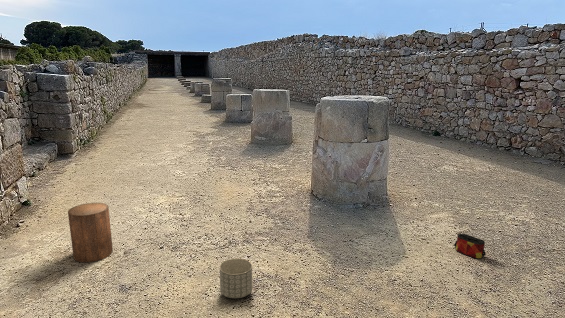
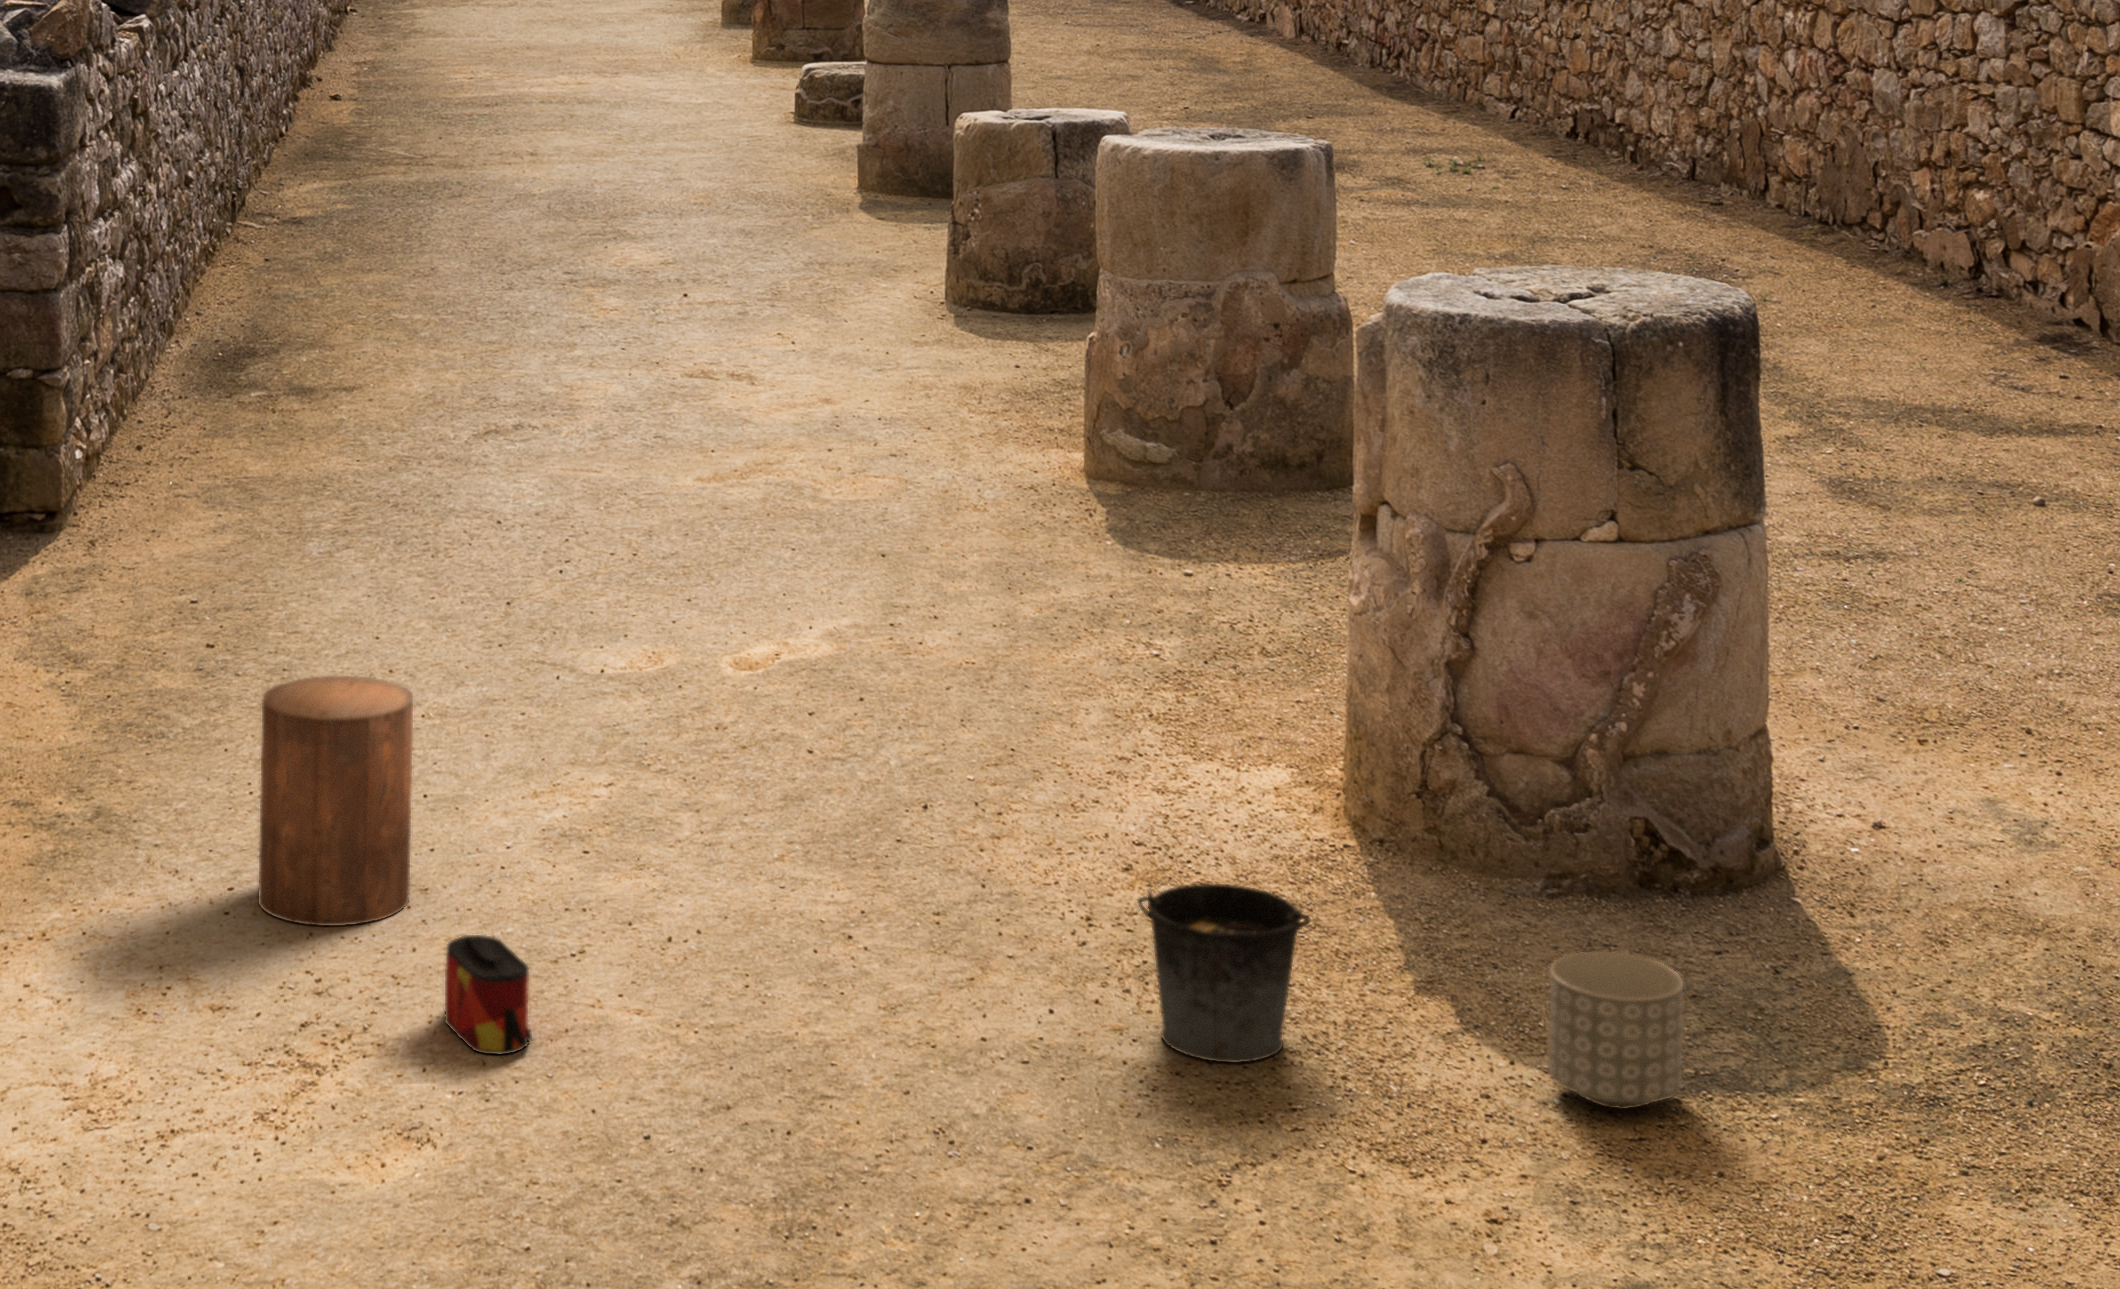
bag: present [454,234,486,259] -> present [445,935,532,1054]
bucket: none [286,235,327,277] -> present [1138,884,1311,1062]
planter: present [220,258,252,298] -> present [1549,952,1683,1109]

